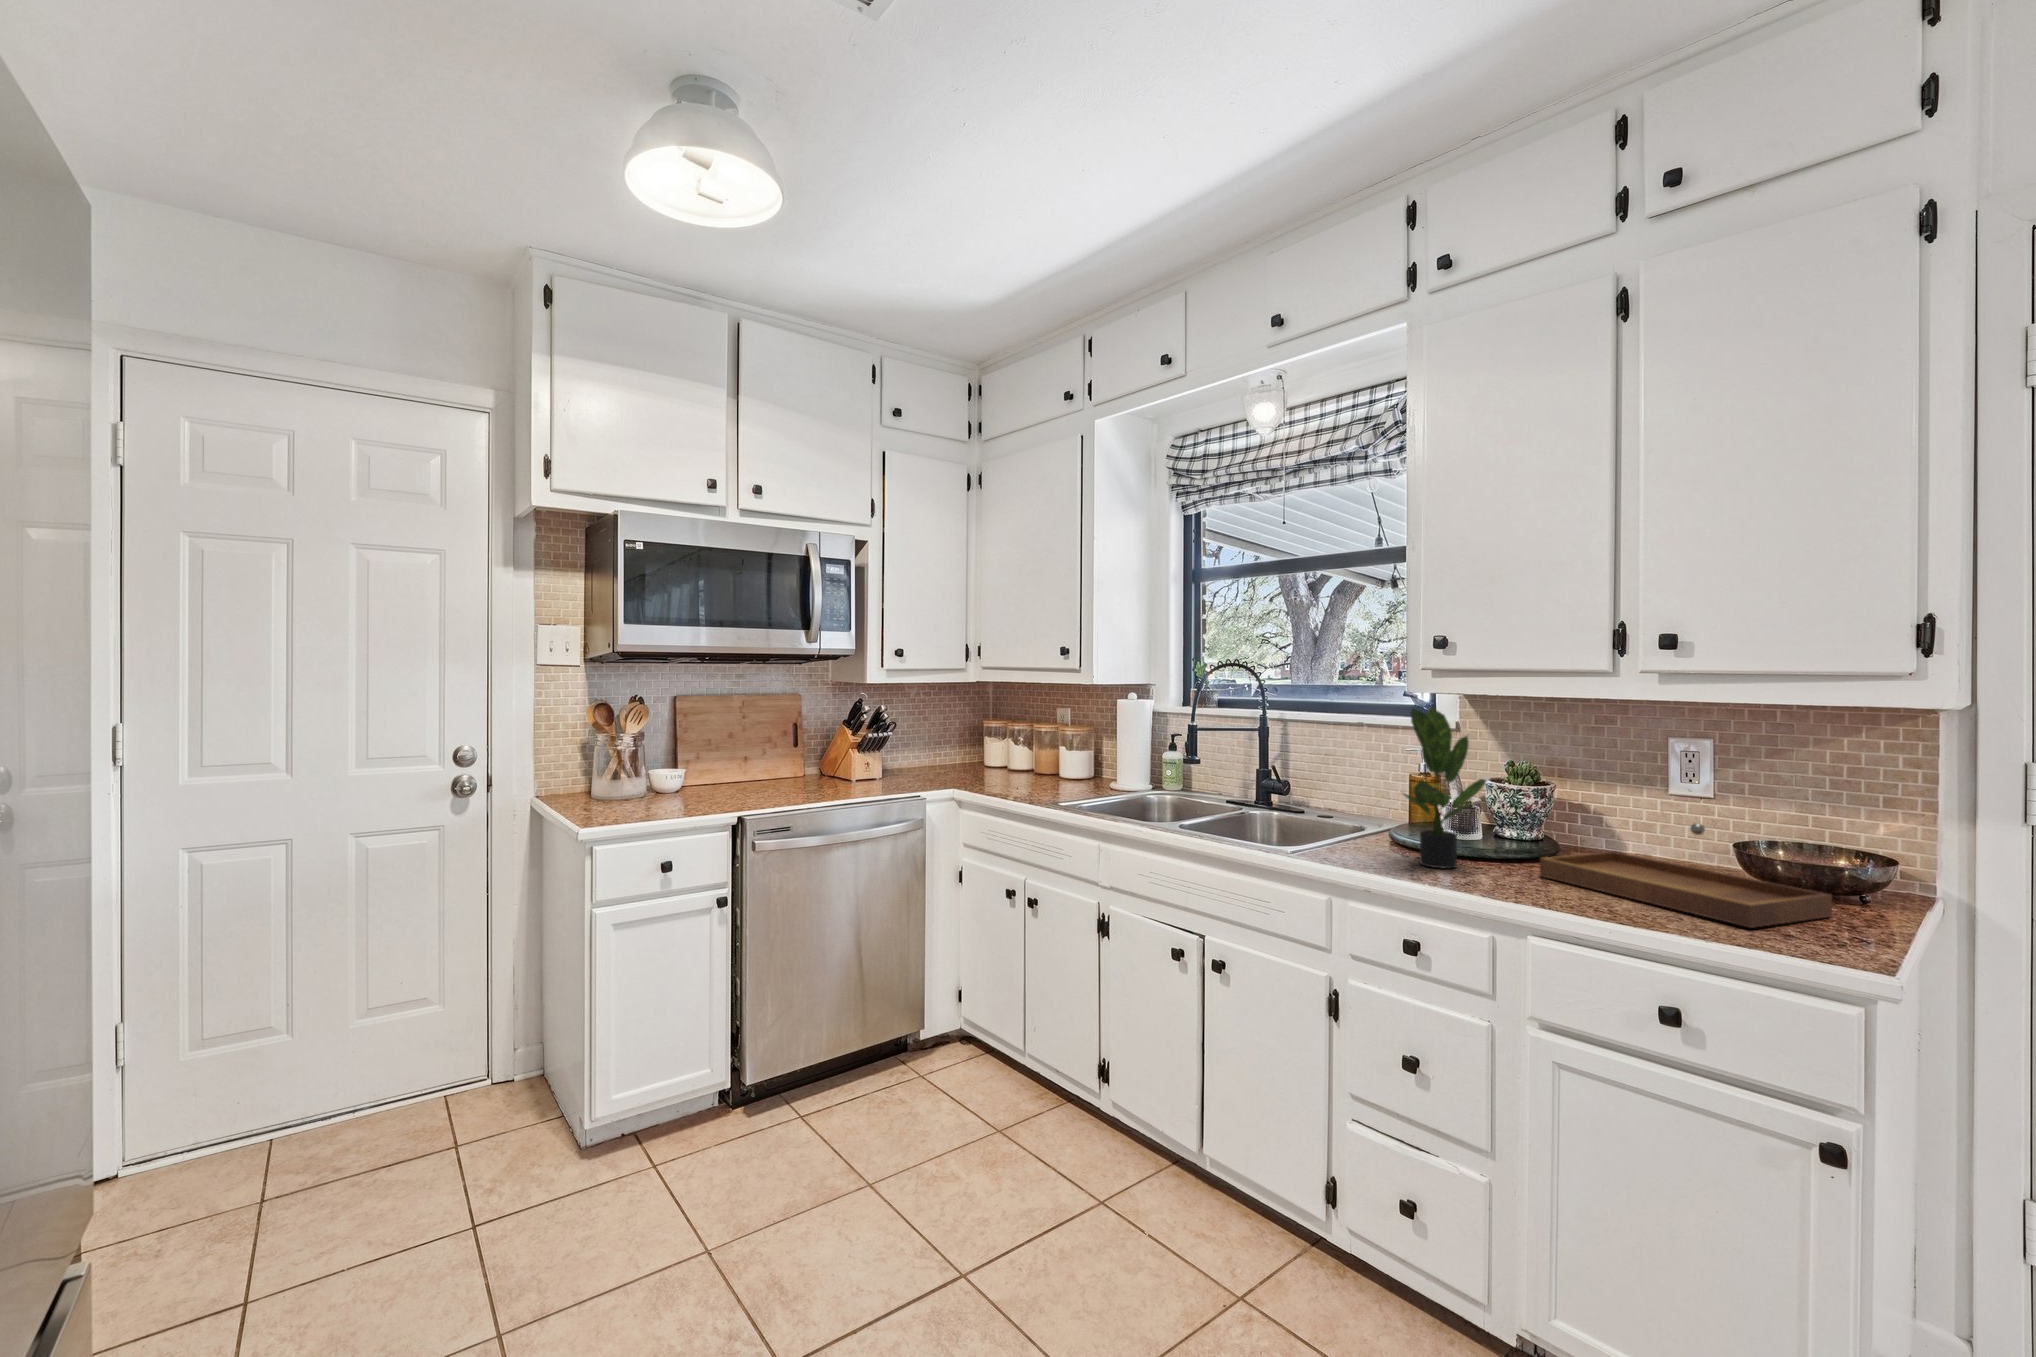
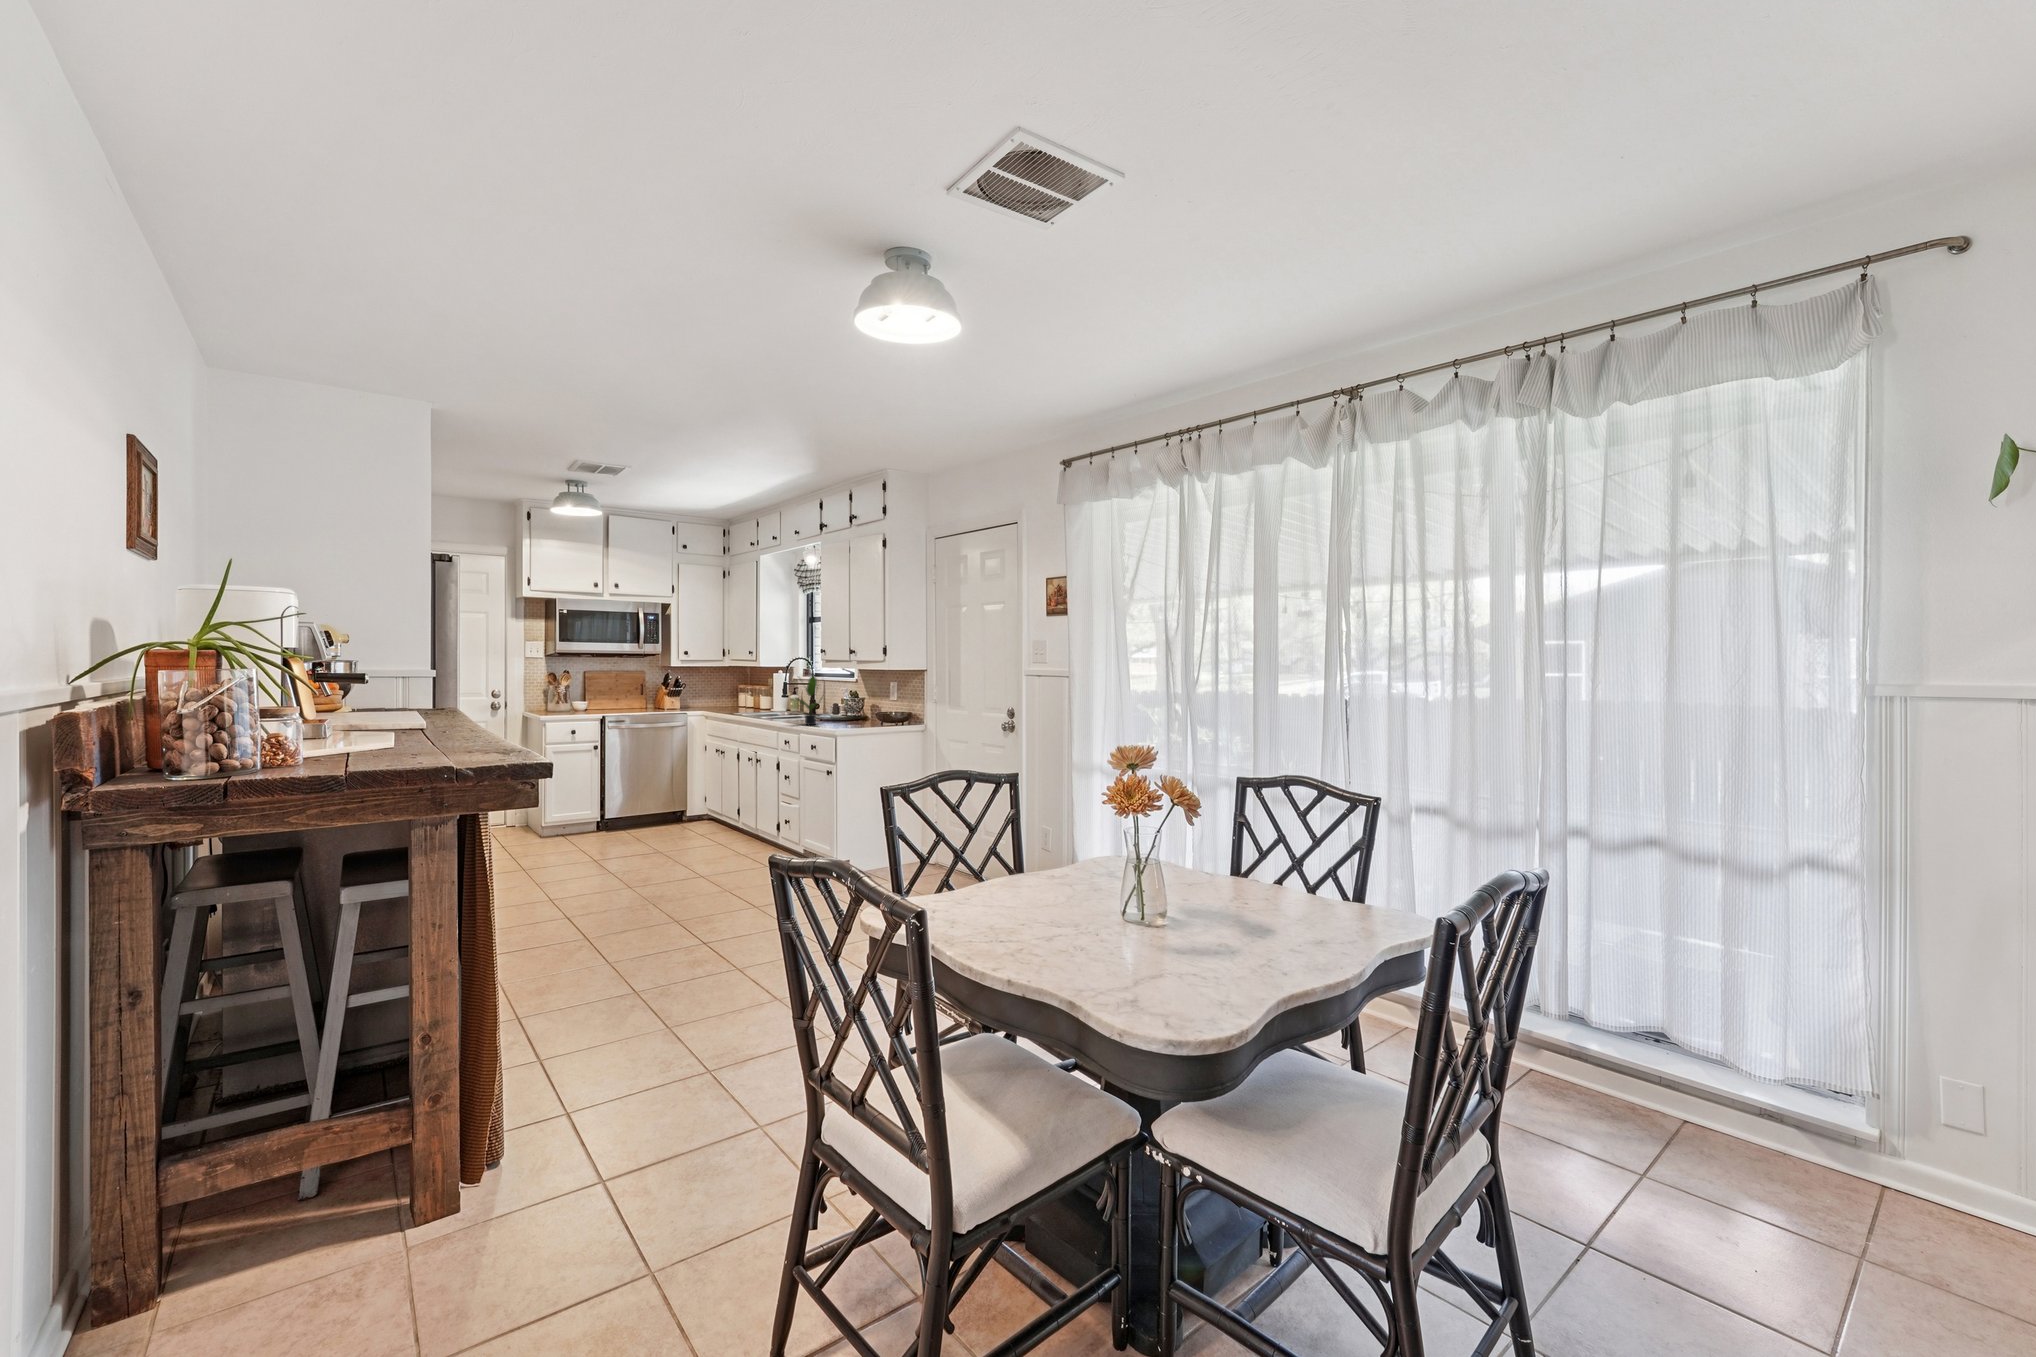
tray: present [1540,823,1832,928] -> none [830,708,871,731]

